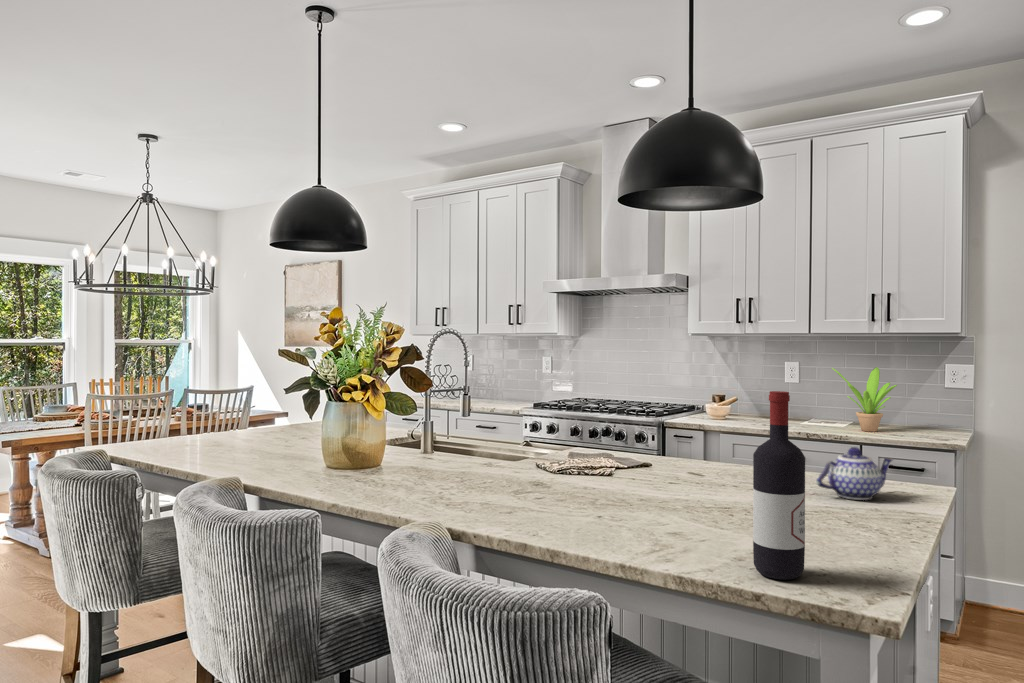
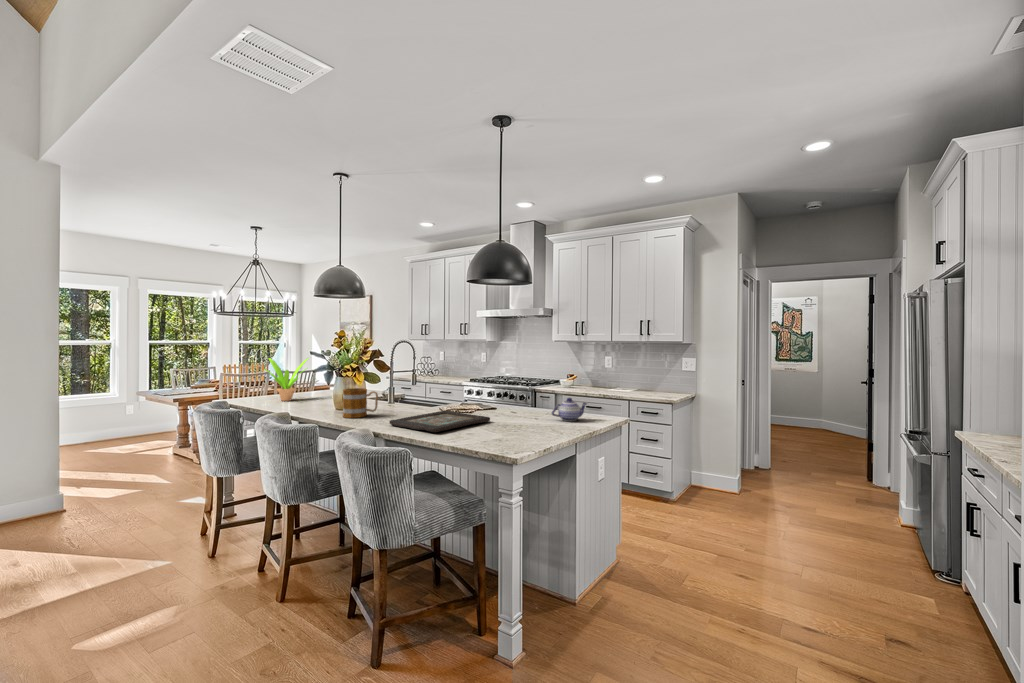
potted plant: present [832,367,897,432] -> present [267,358,309,401]
wine bottle: present [753,391,805,580] -> none [484,372,503,447]
mug: none [352,426,426,490] -> present [343,388,378,418]
decorative tray: none [471,474,685,532] -> present [389,411,490,432]

